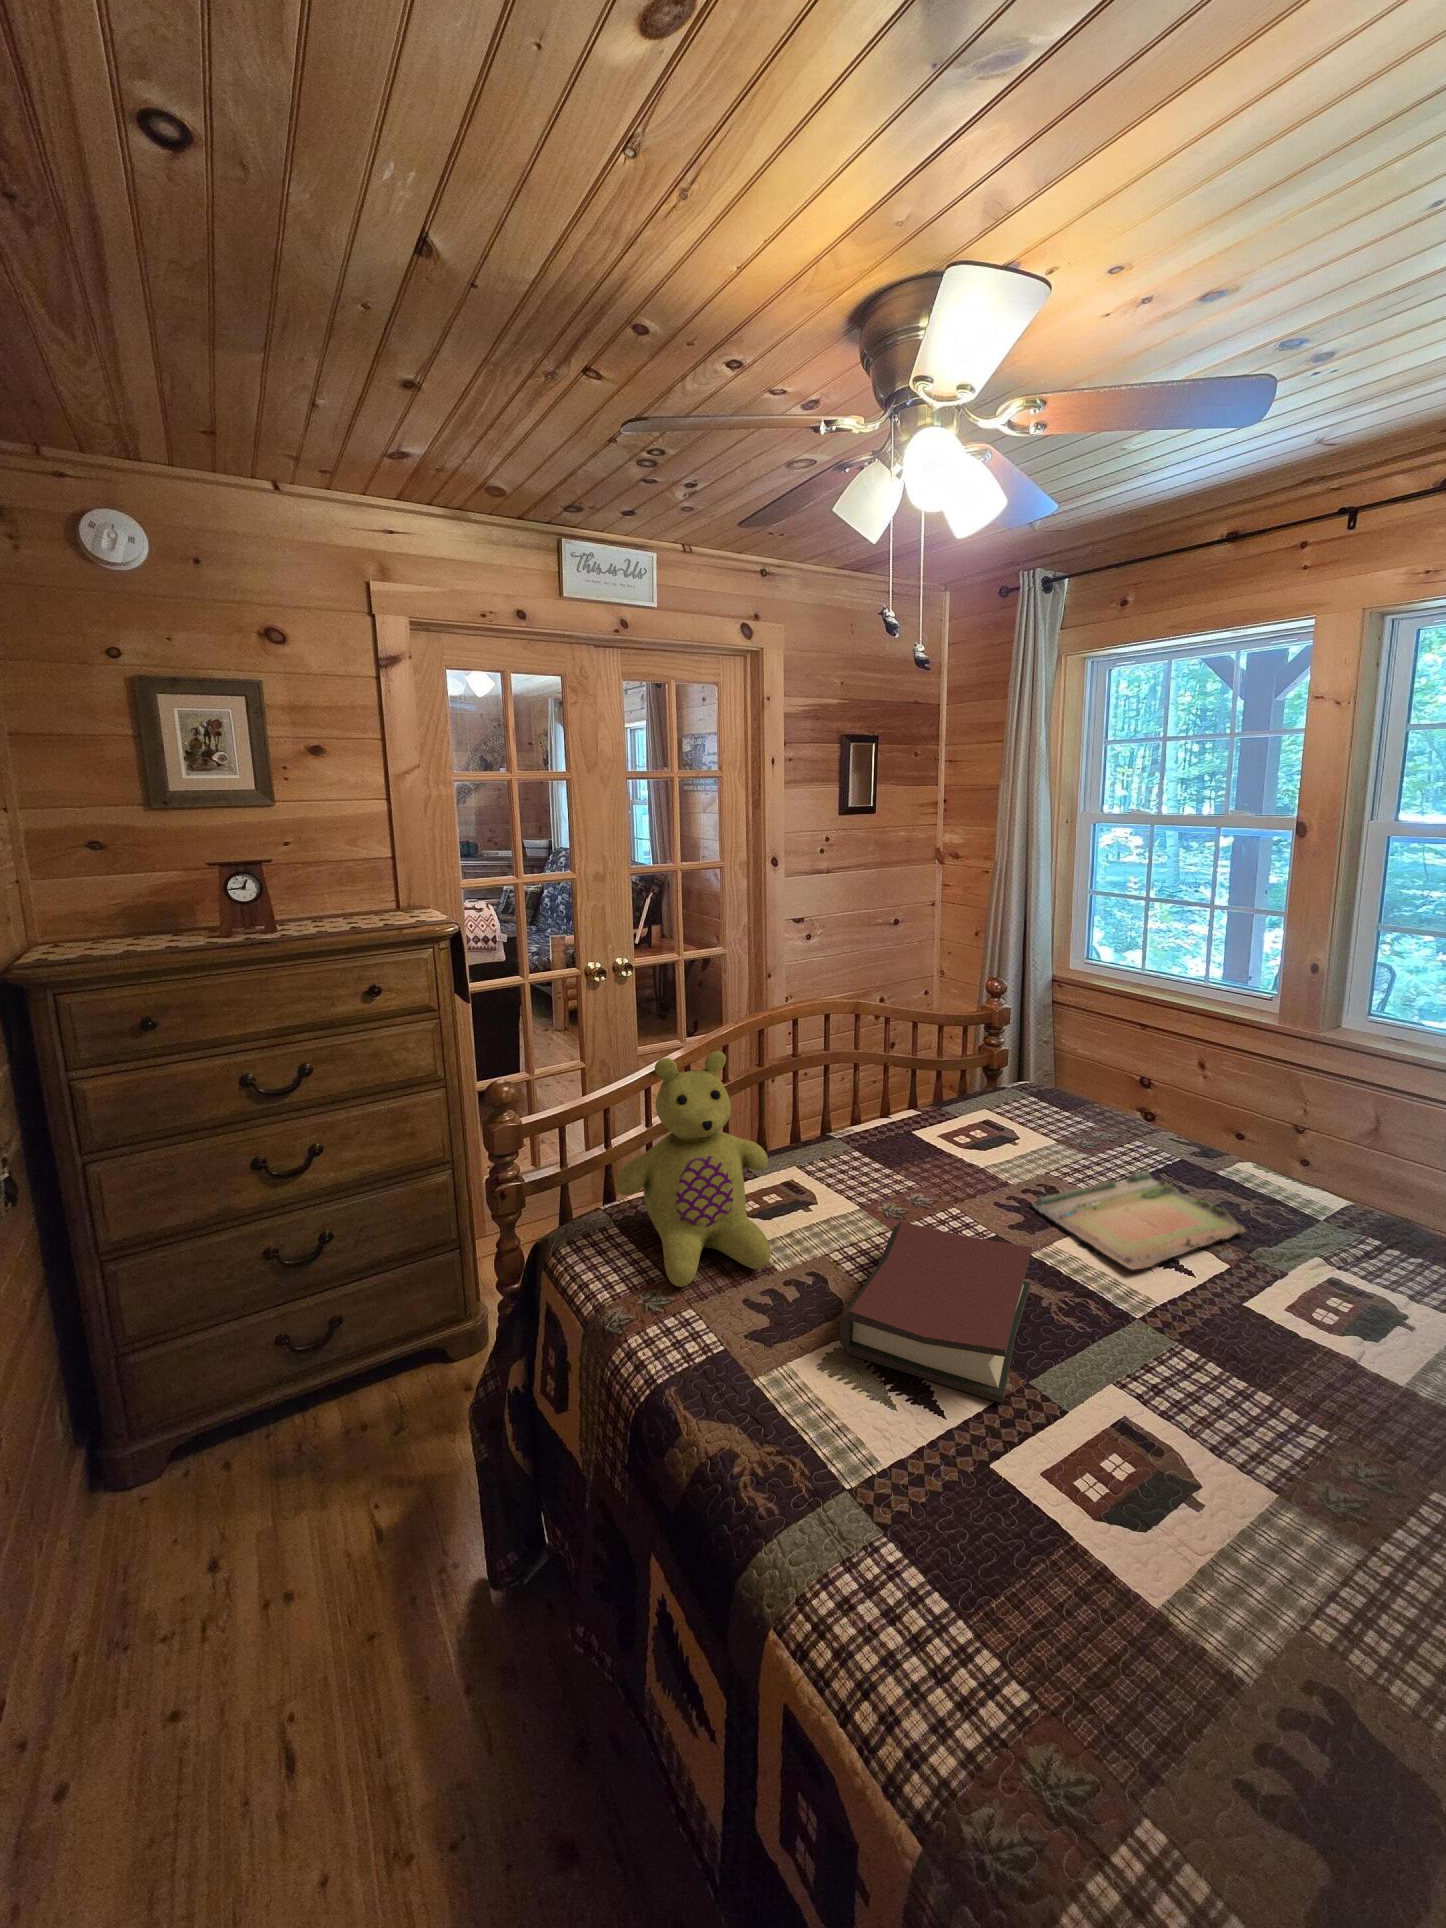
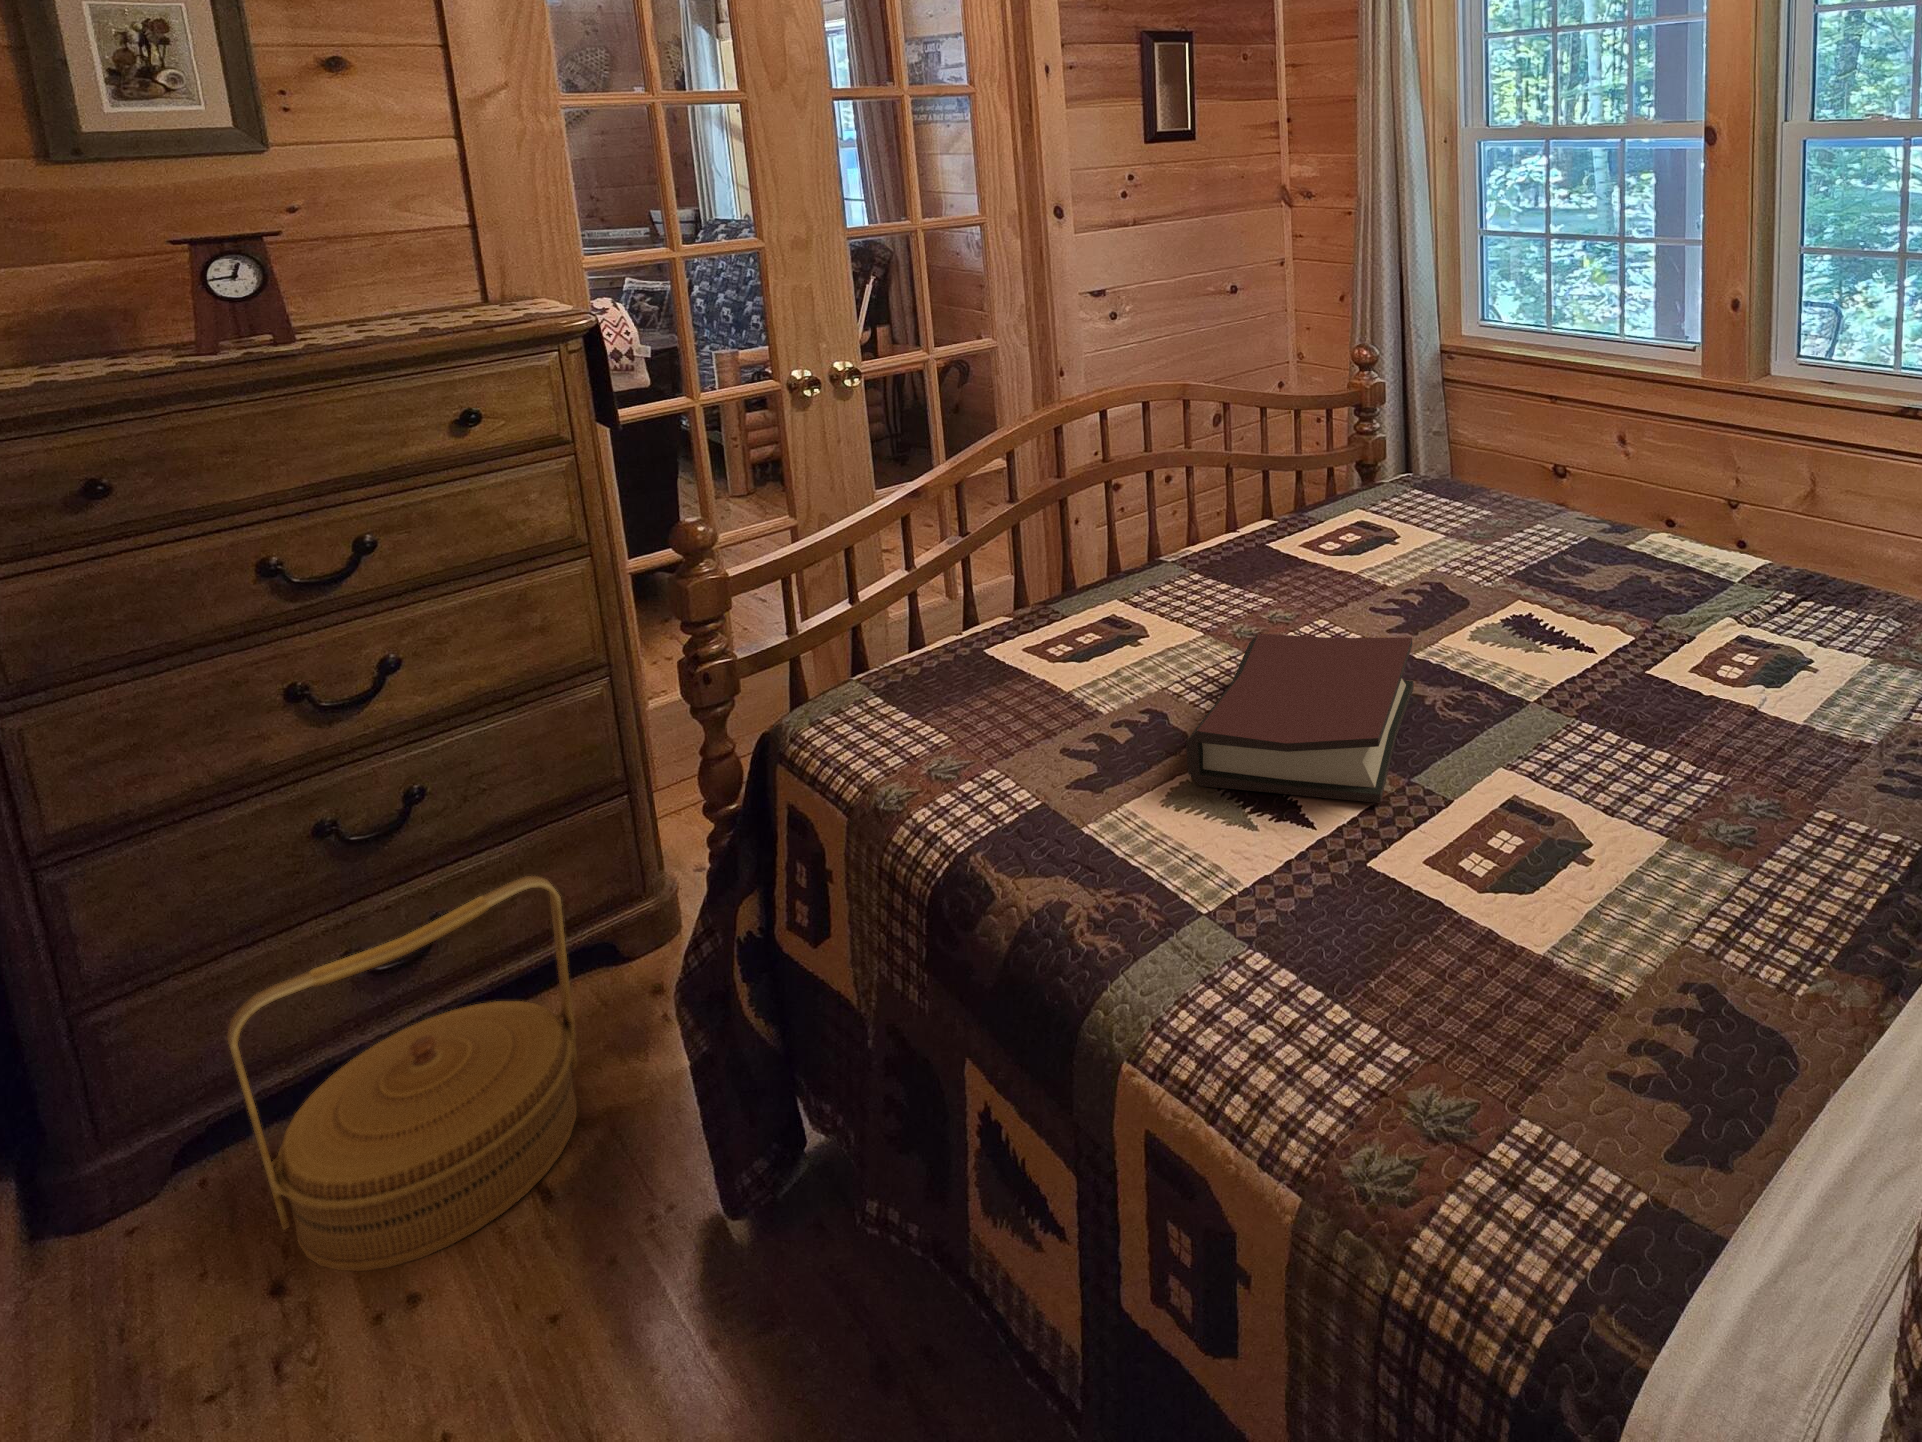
stuffed bear: present [615,1051,771,1287] -> none [876,442,1095,748]
tray: present [1033,1171,1246,1270] -> none [1418,550,1655,652]
woven basket: none [205,1301,413,1554] -> present [227,876,578,1271]

